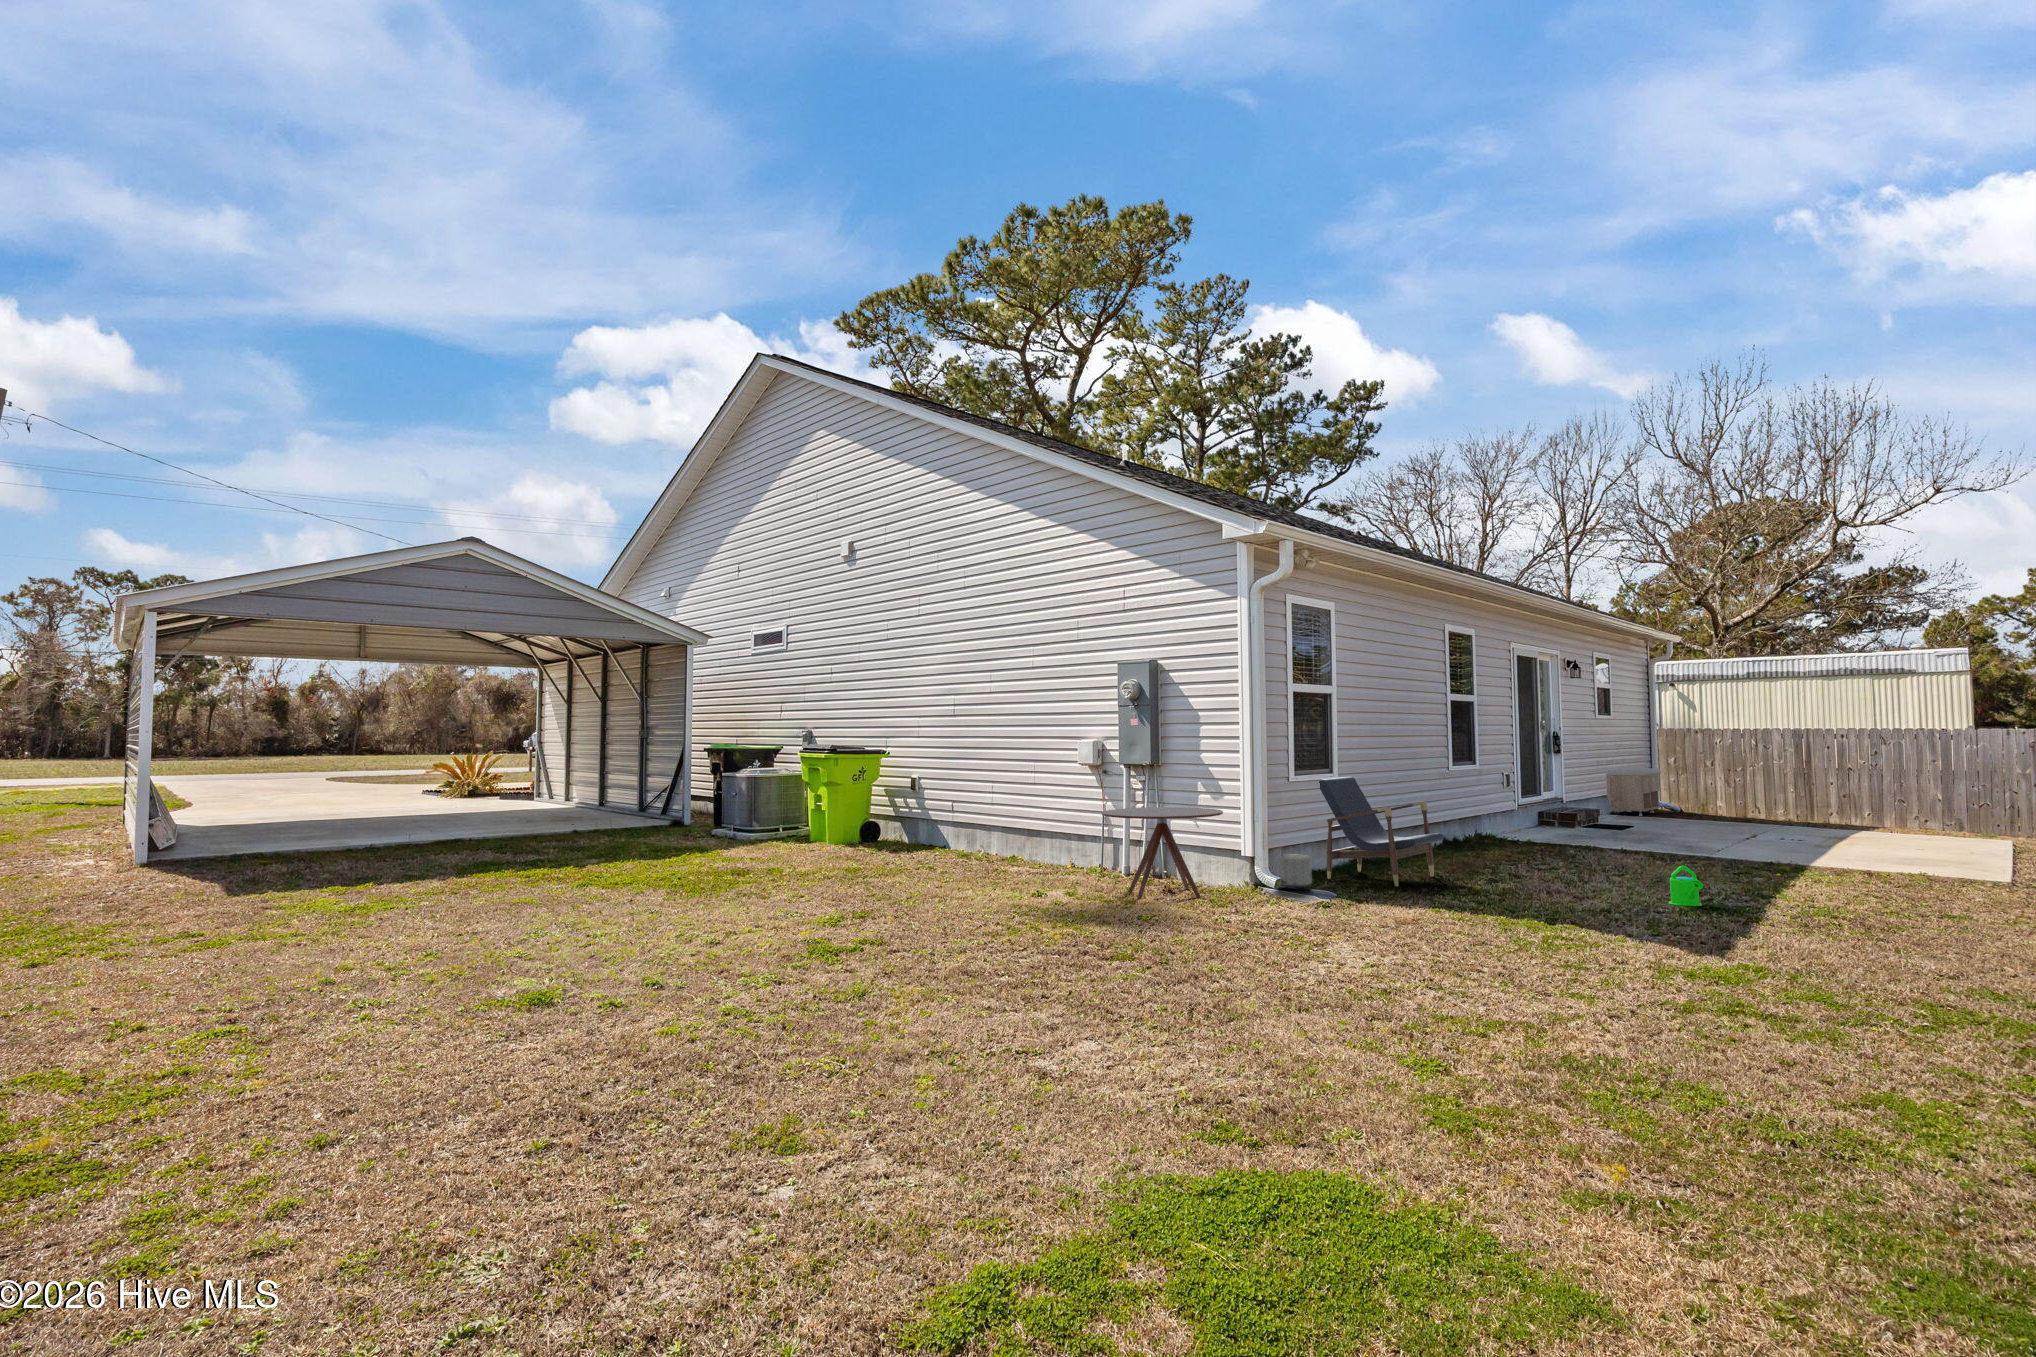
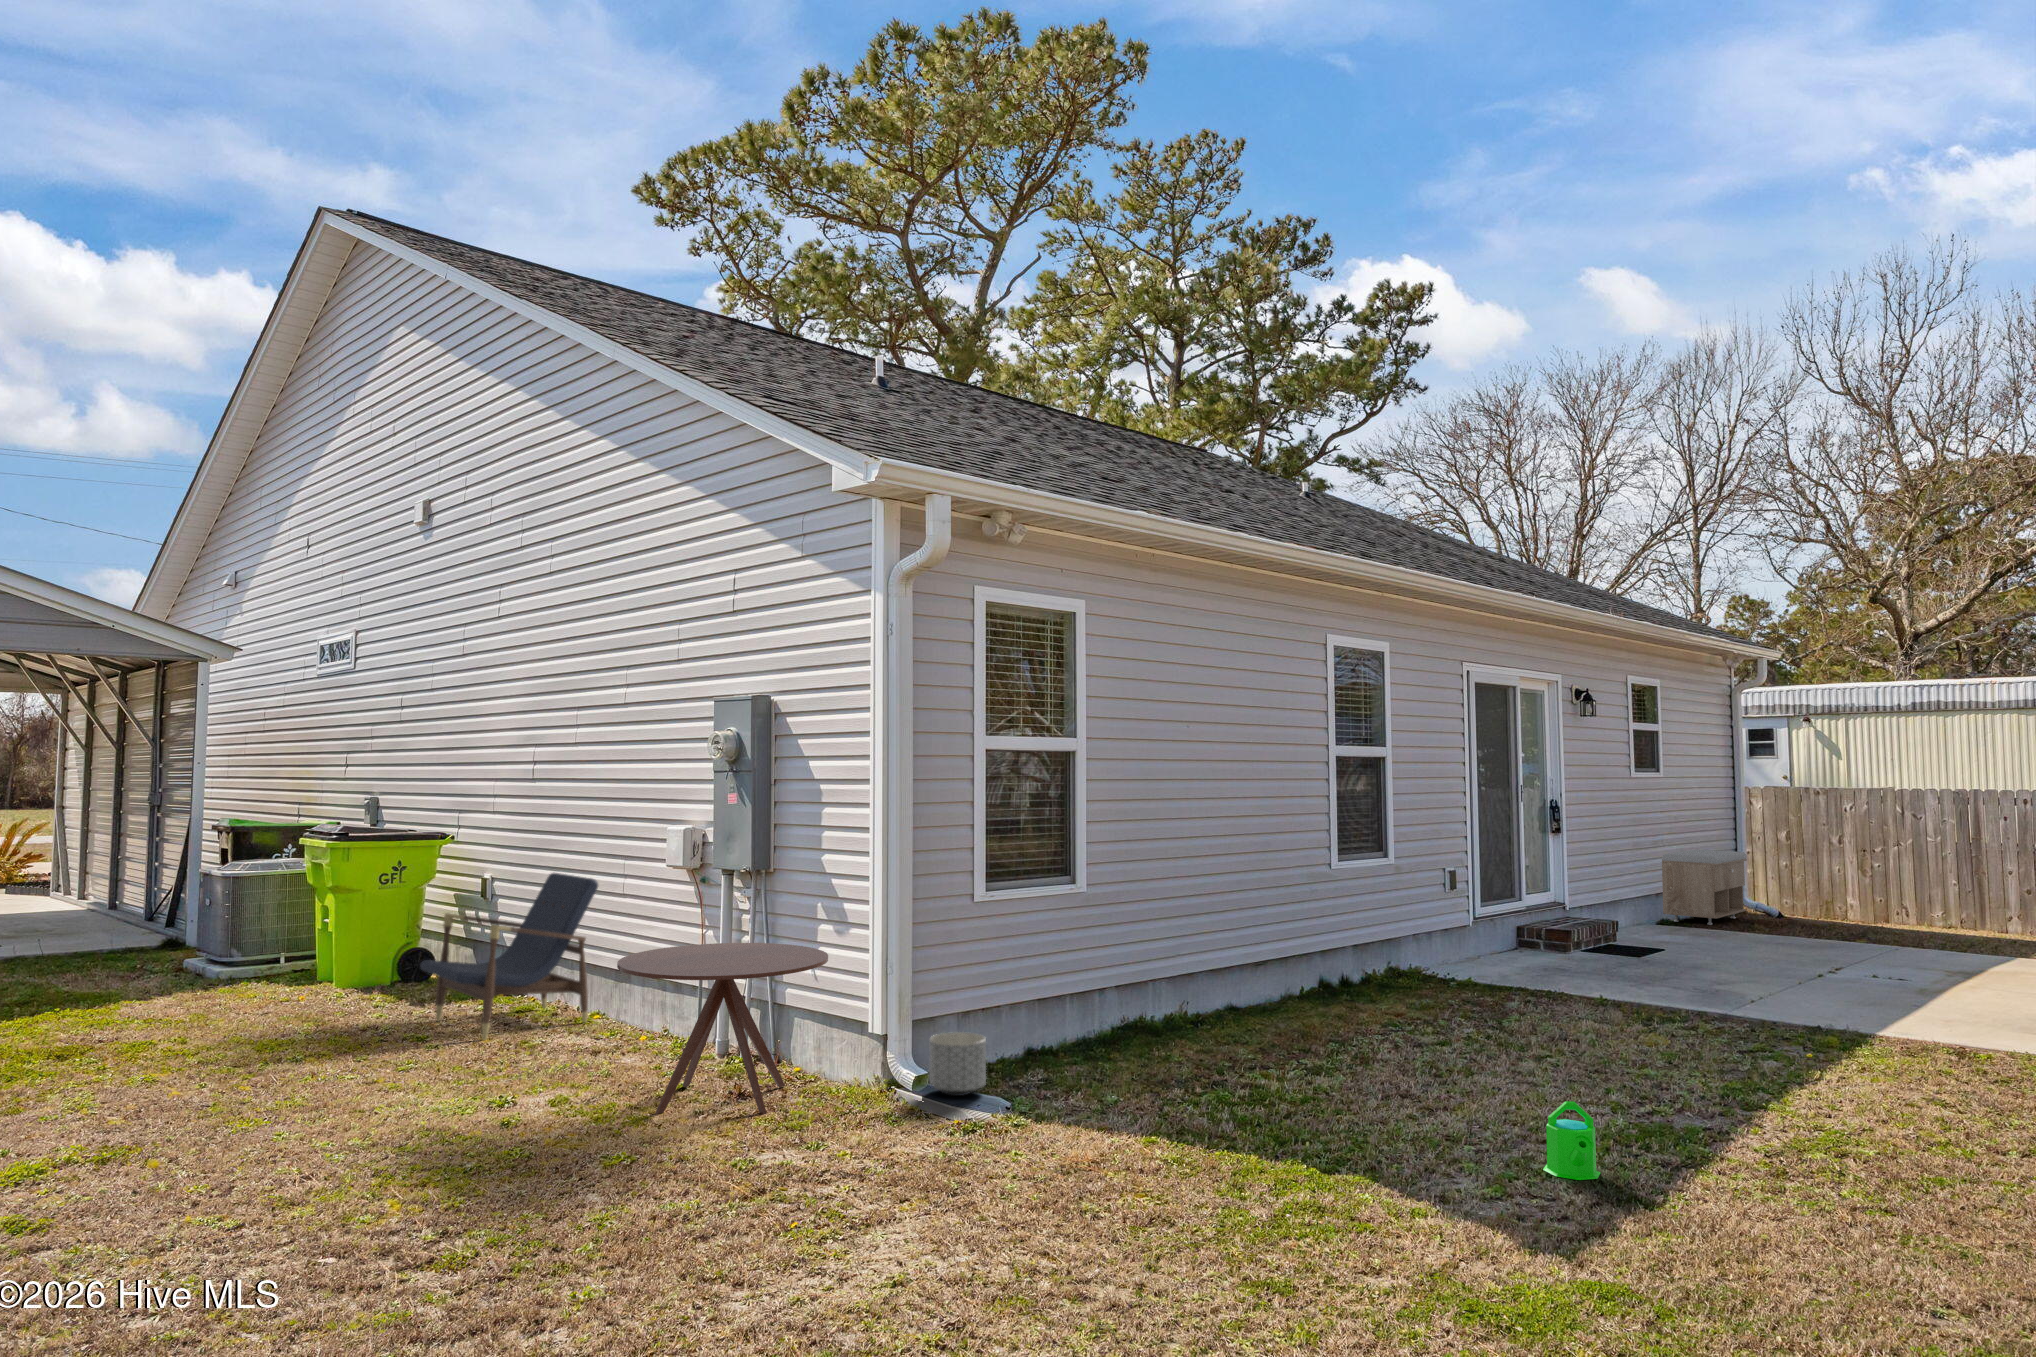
lounge chair: present [1319,777,1443,886] -> present [420,873,598,1040]

